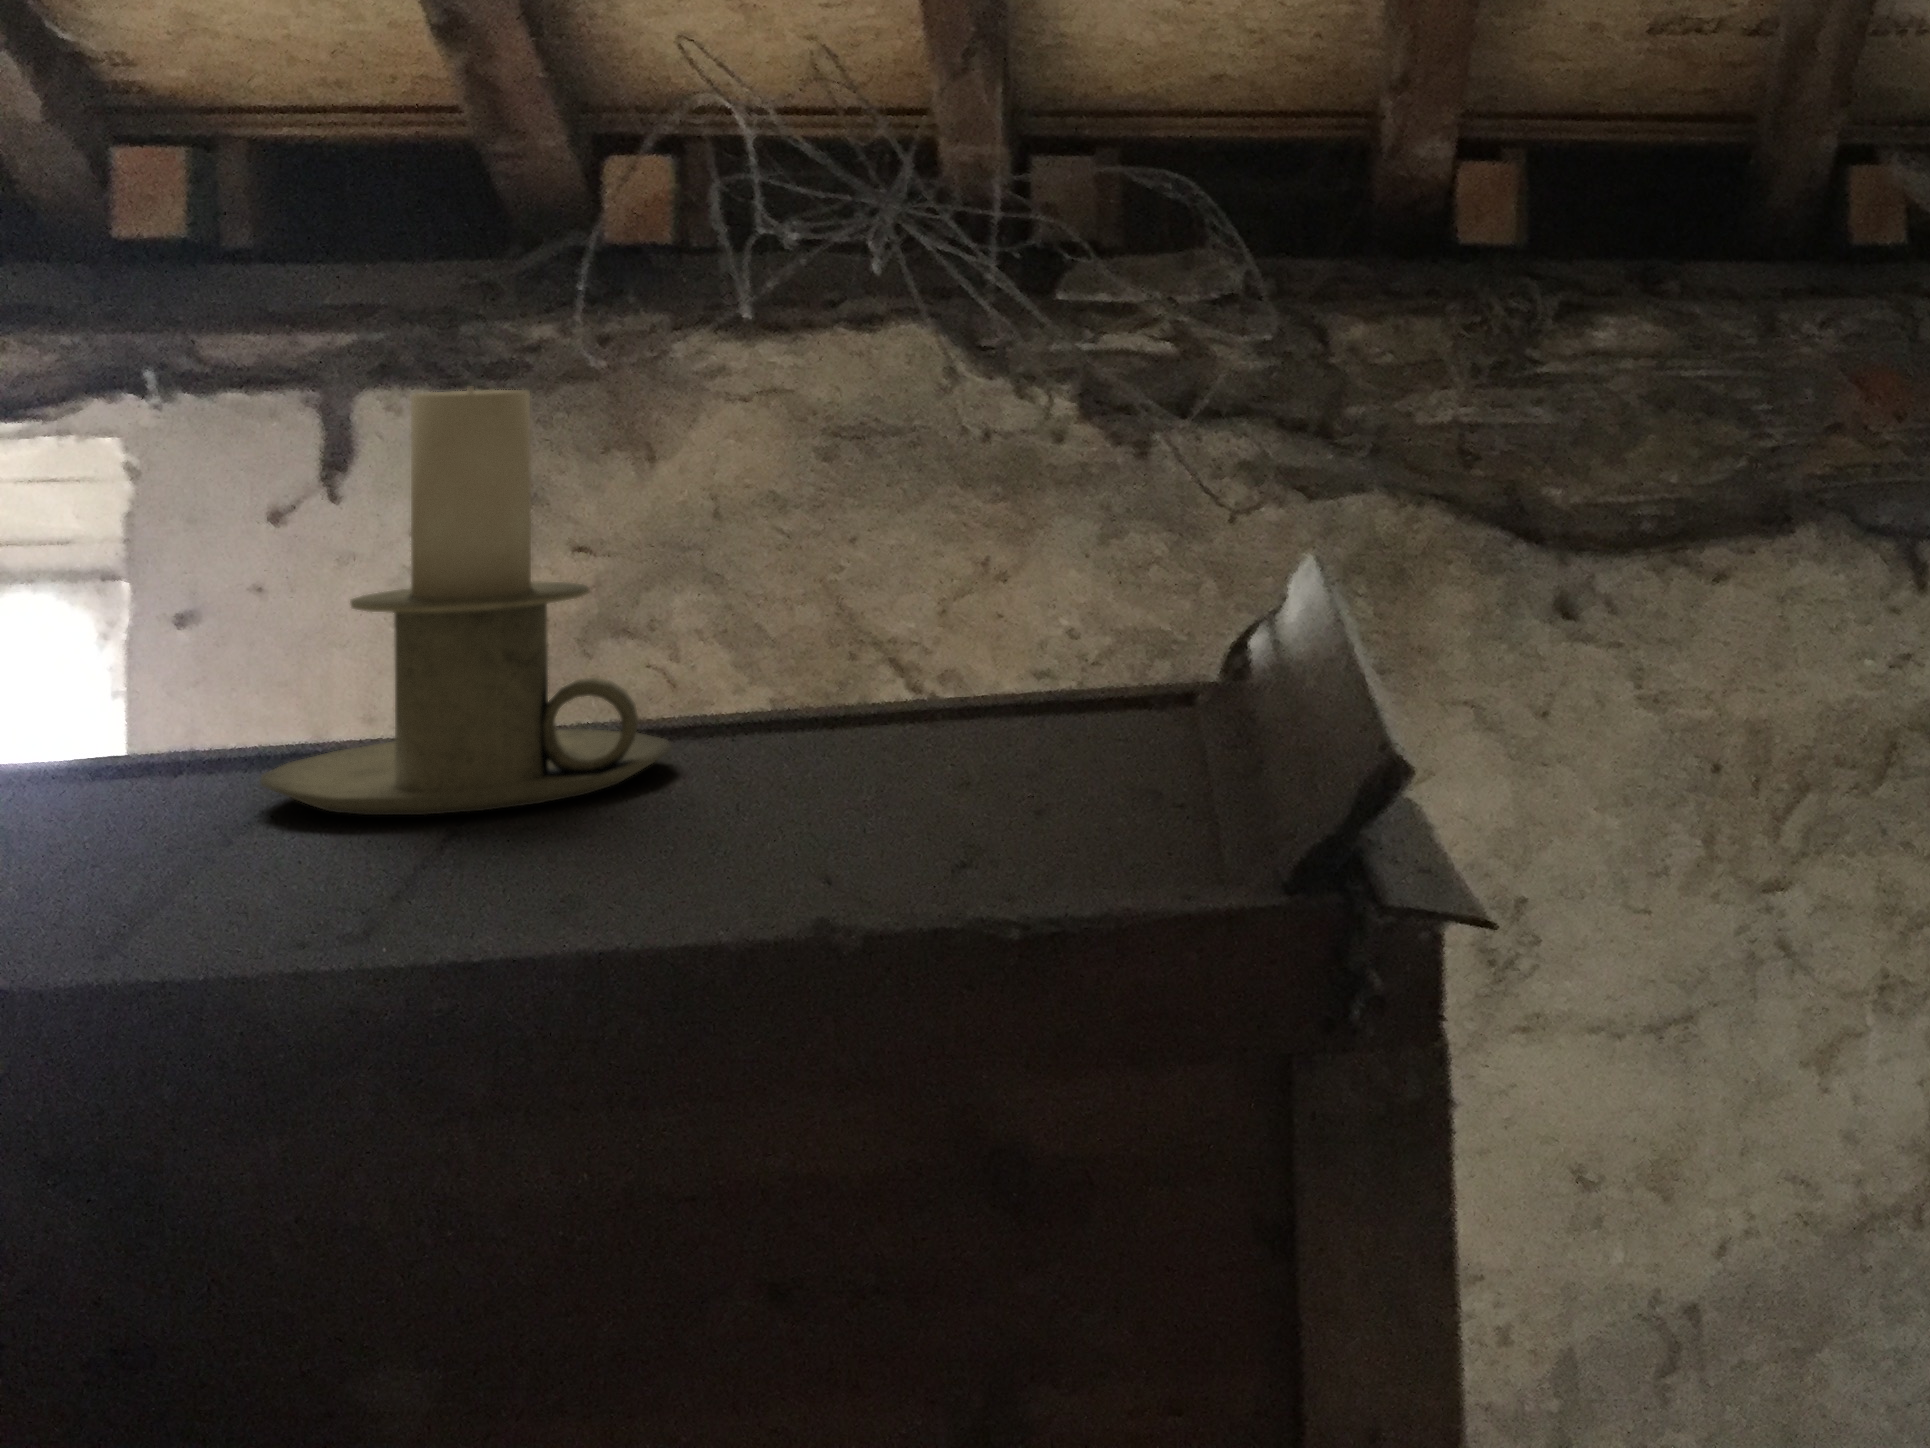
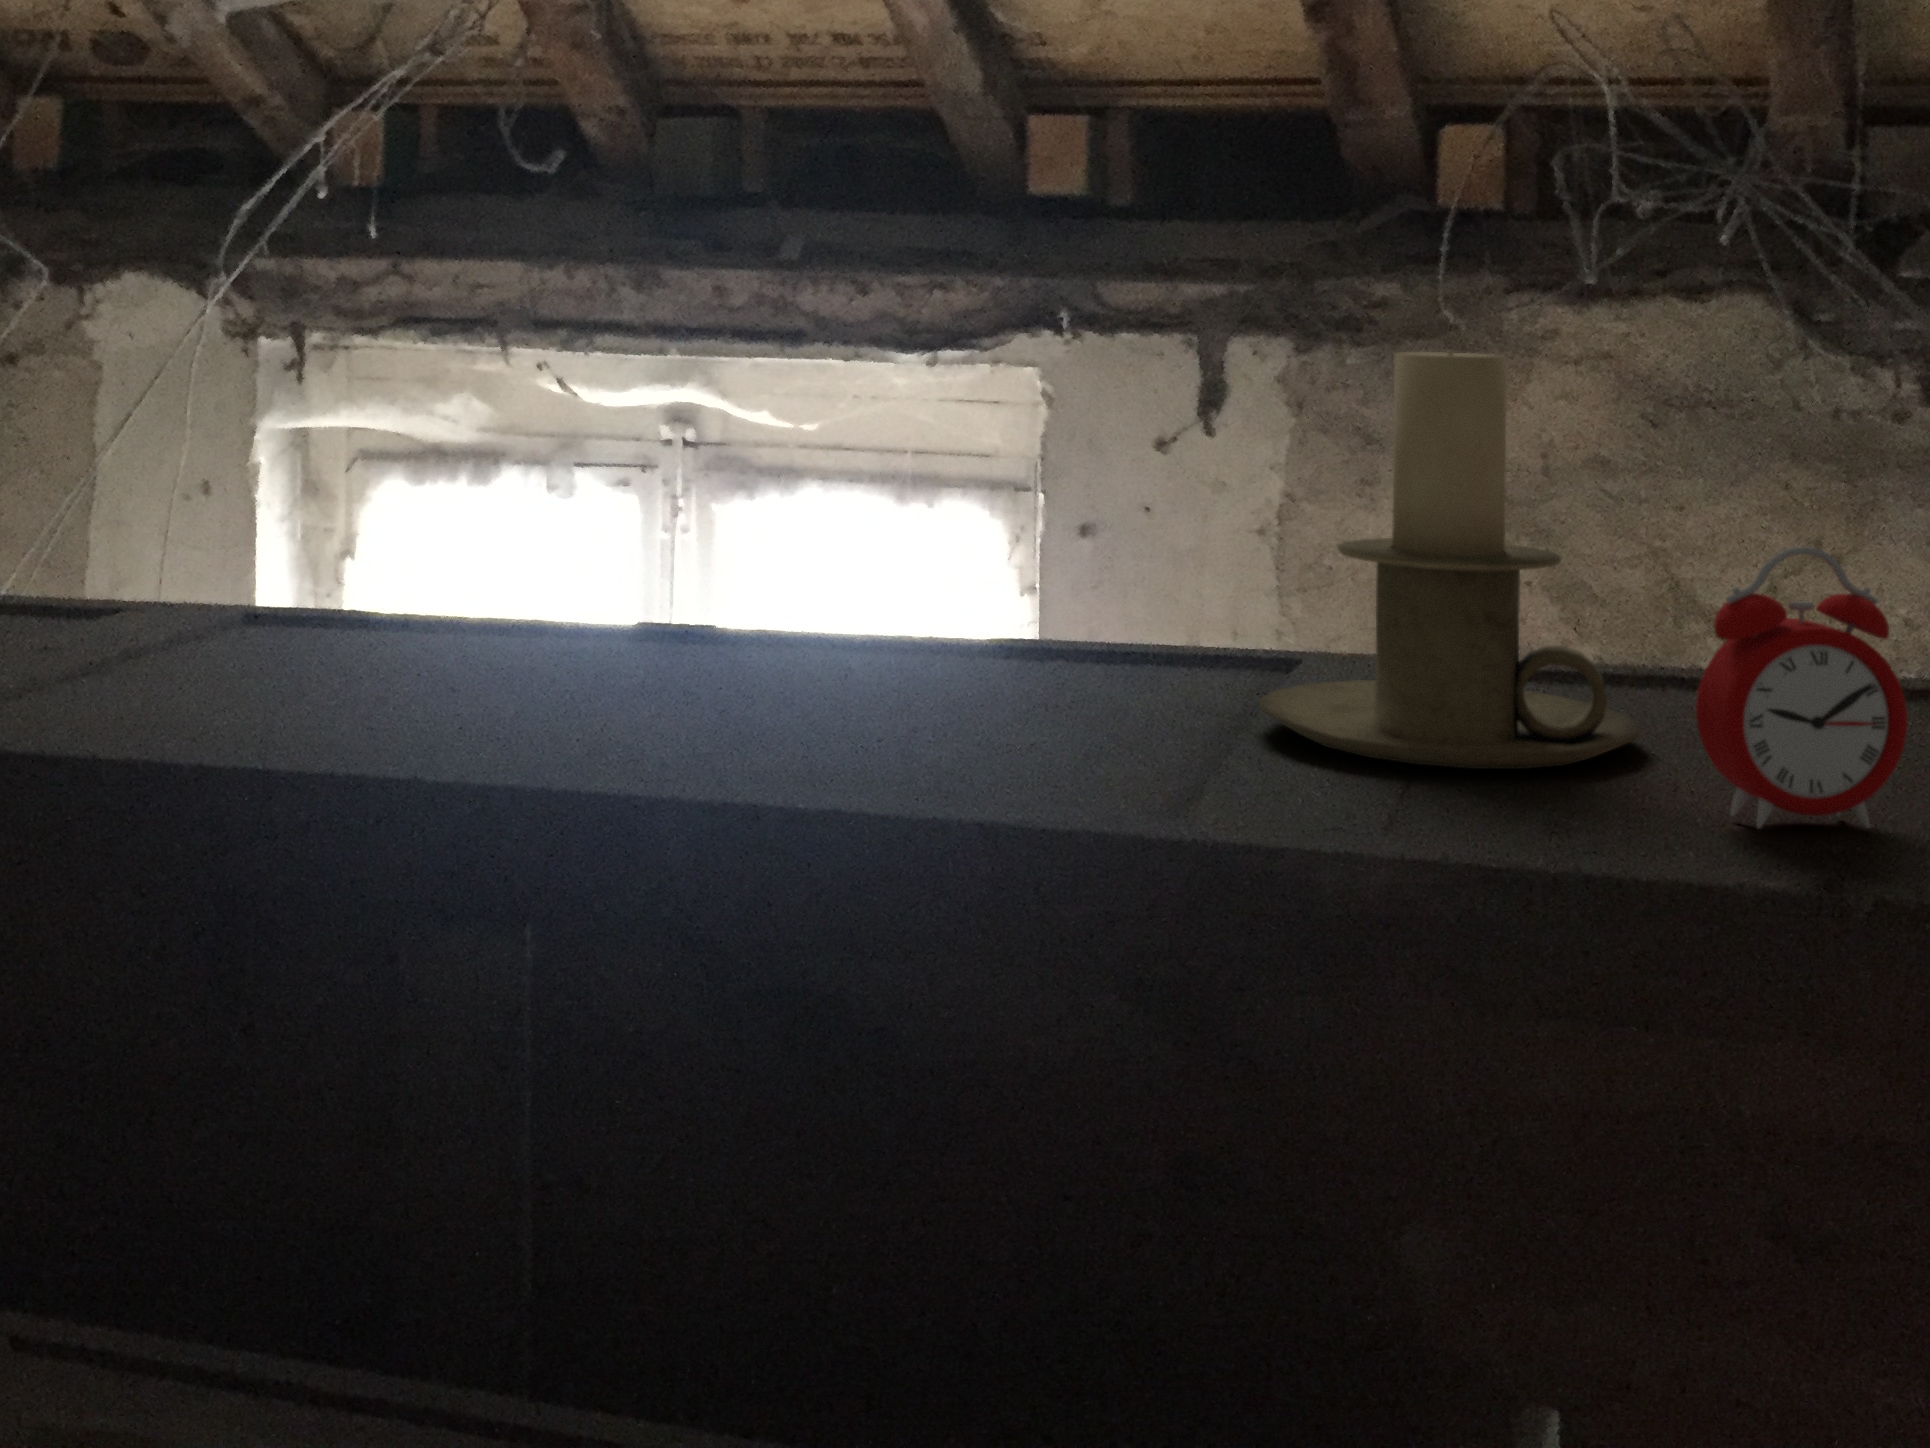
alarm clock: none [683,553,876,823] -> present [1696,547,1907,828]

